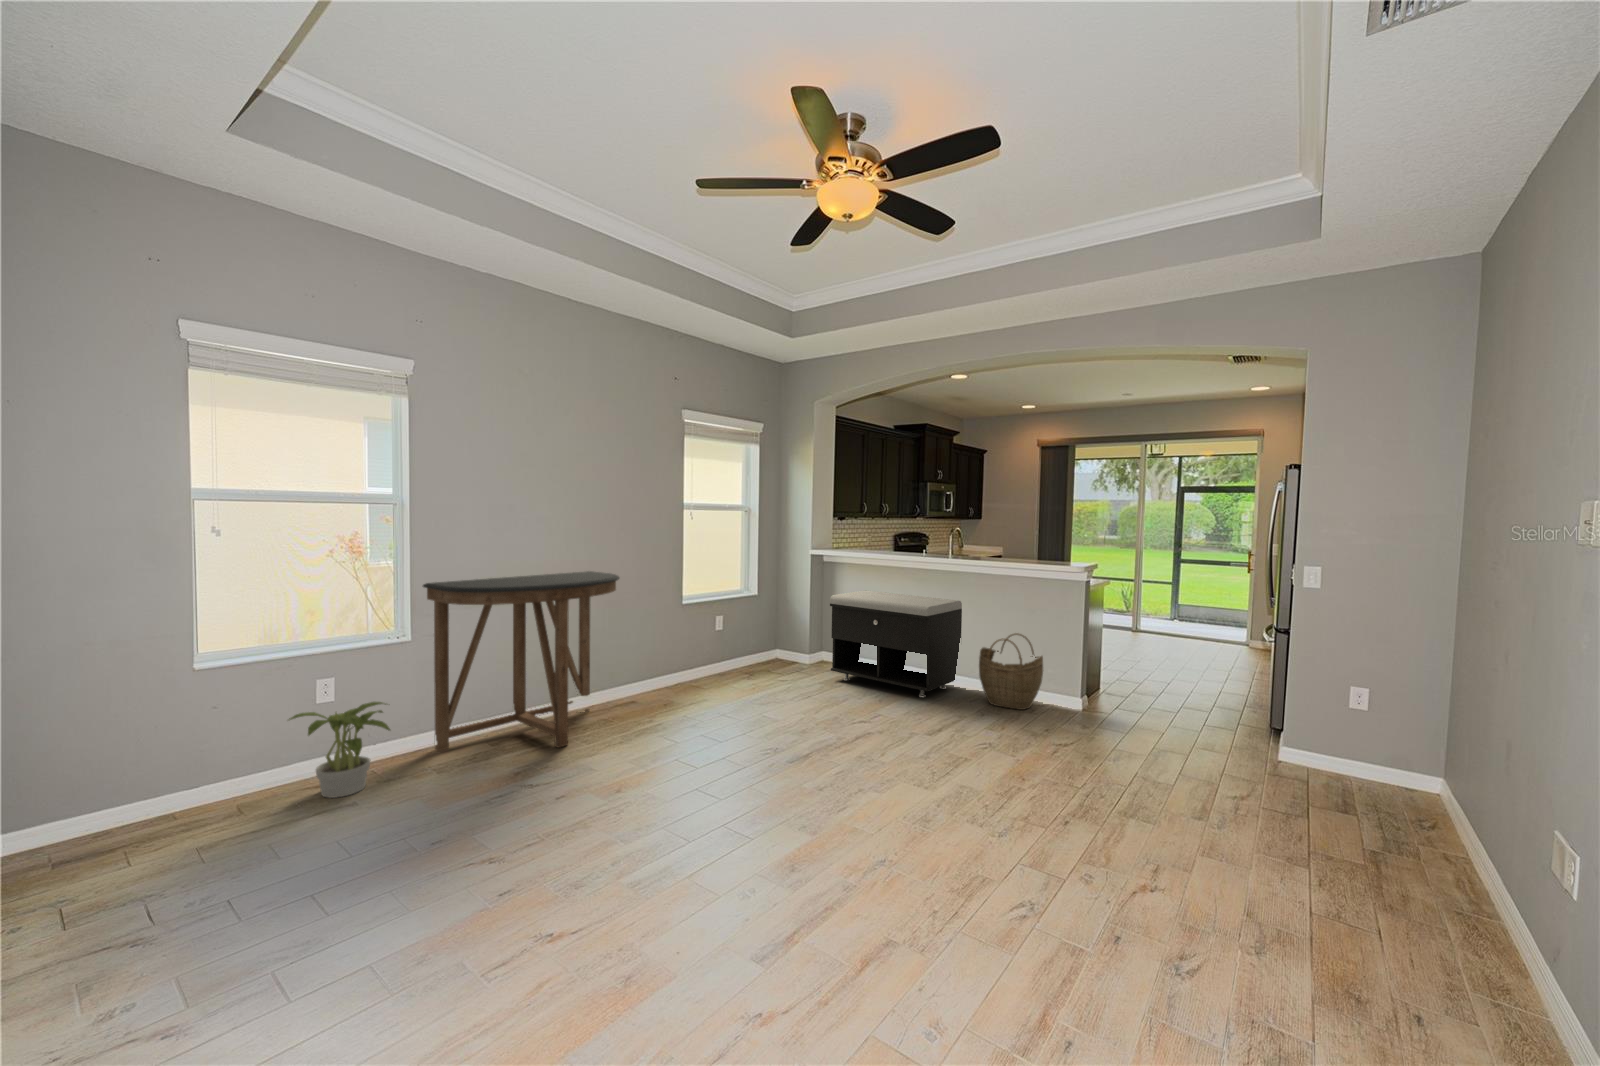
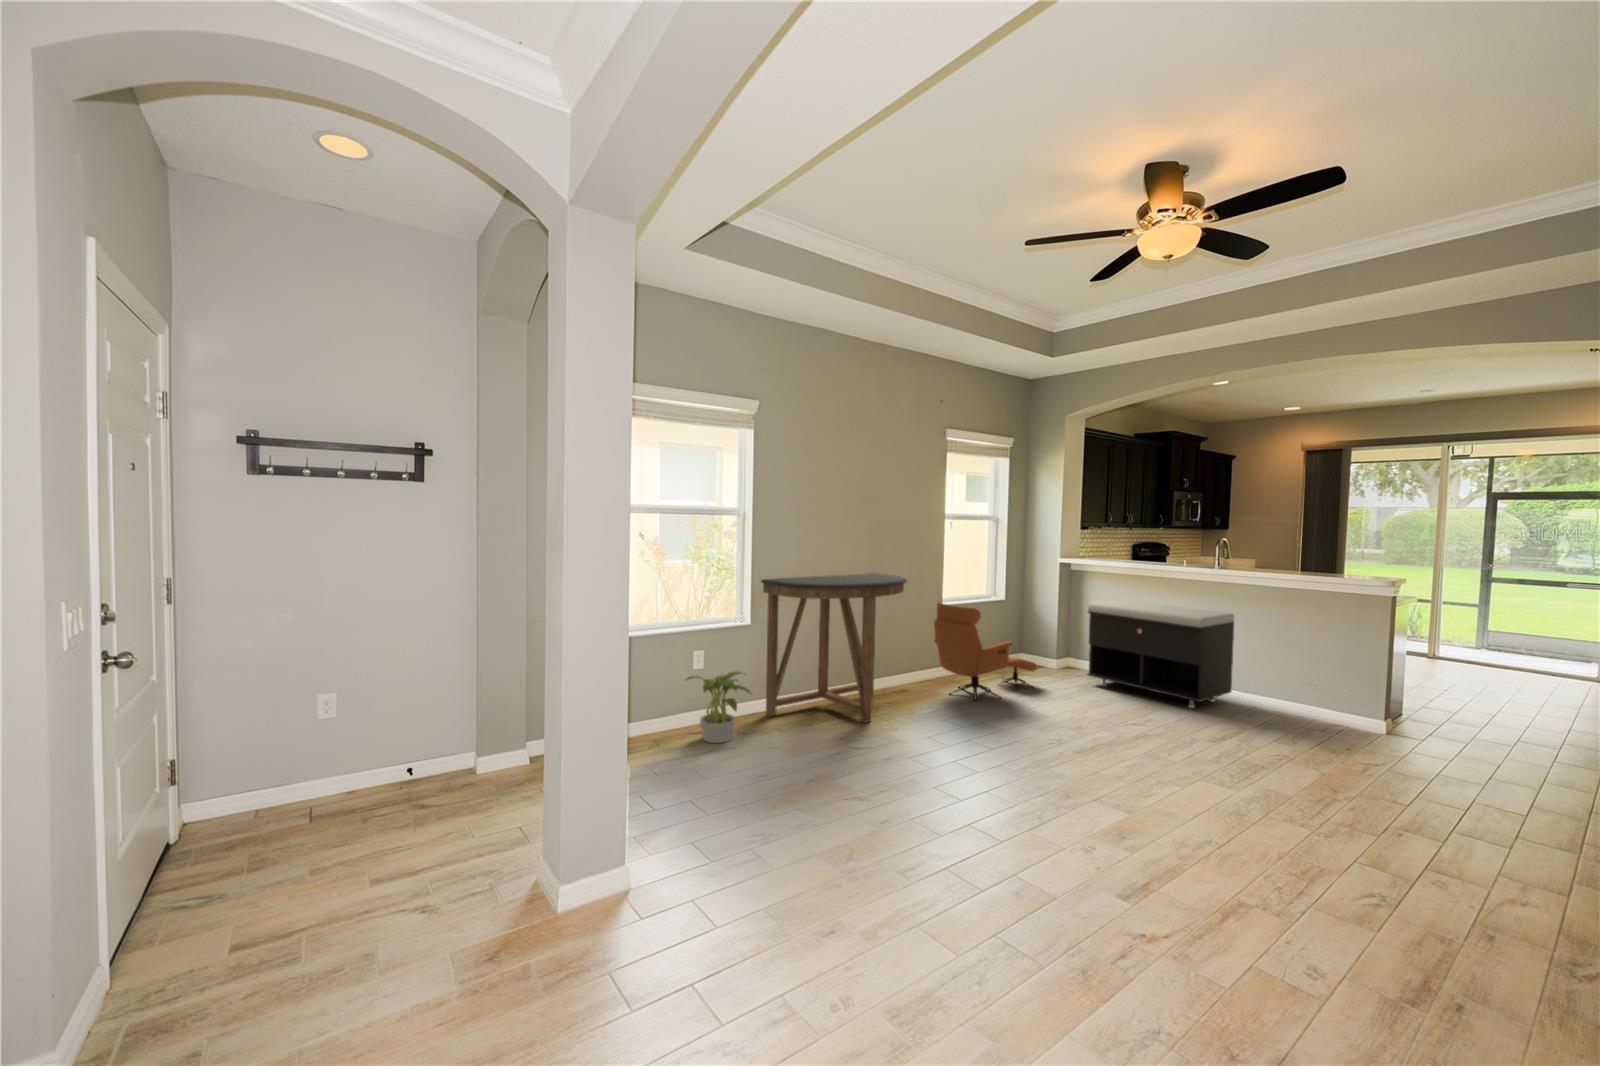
armchair: none [660,602,778,709] -> present [934,603,1036,701]
woven basket: present [979,633,1043,710] -> none [1257,650,1336,728]

